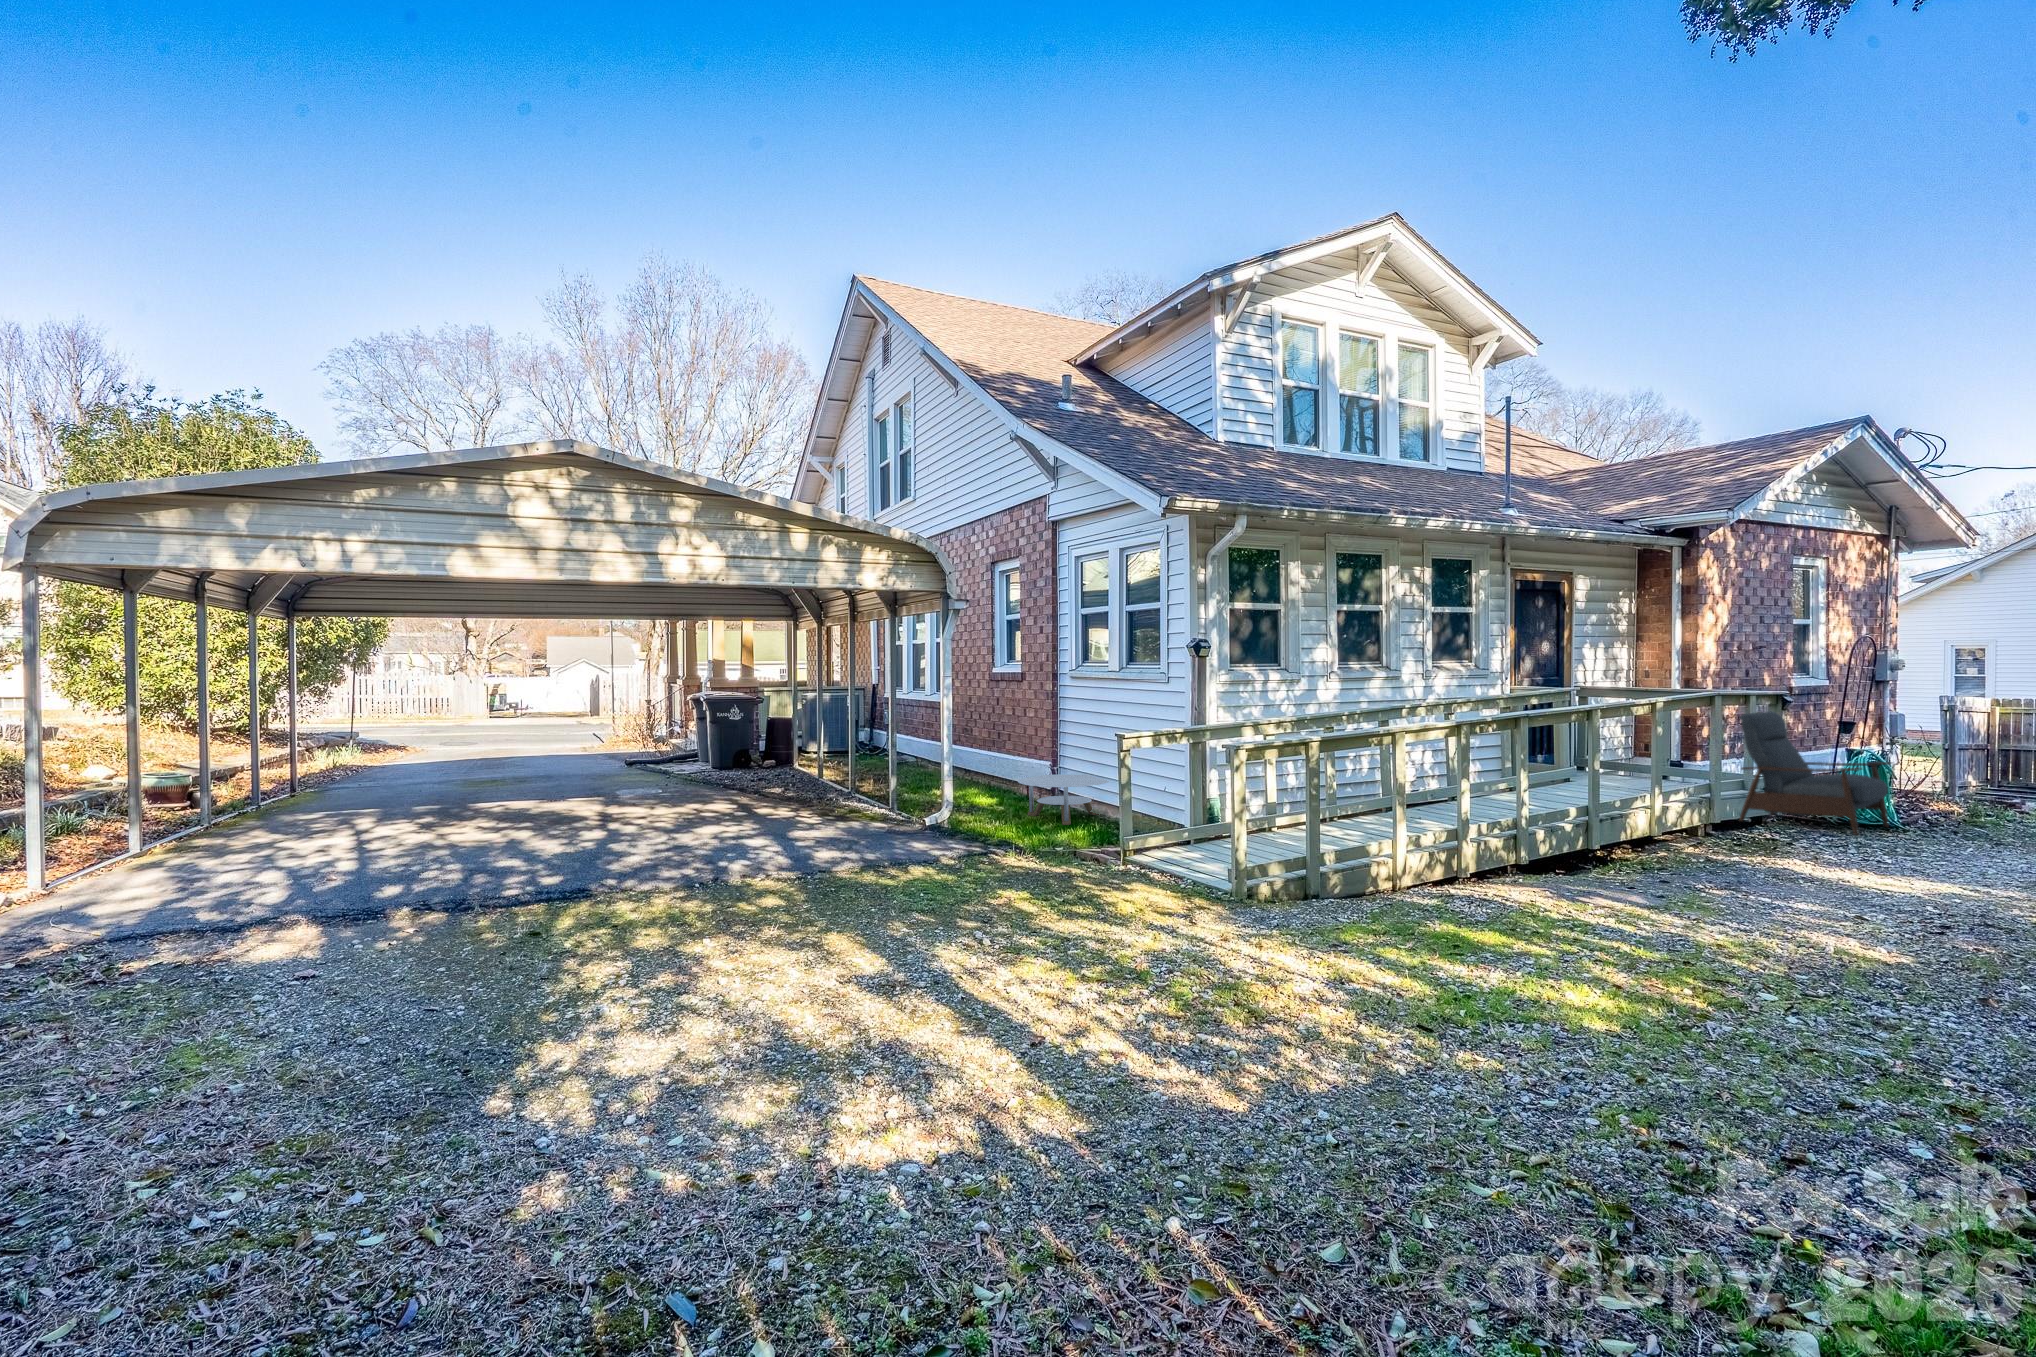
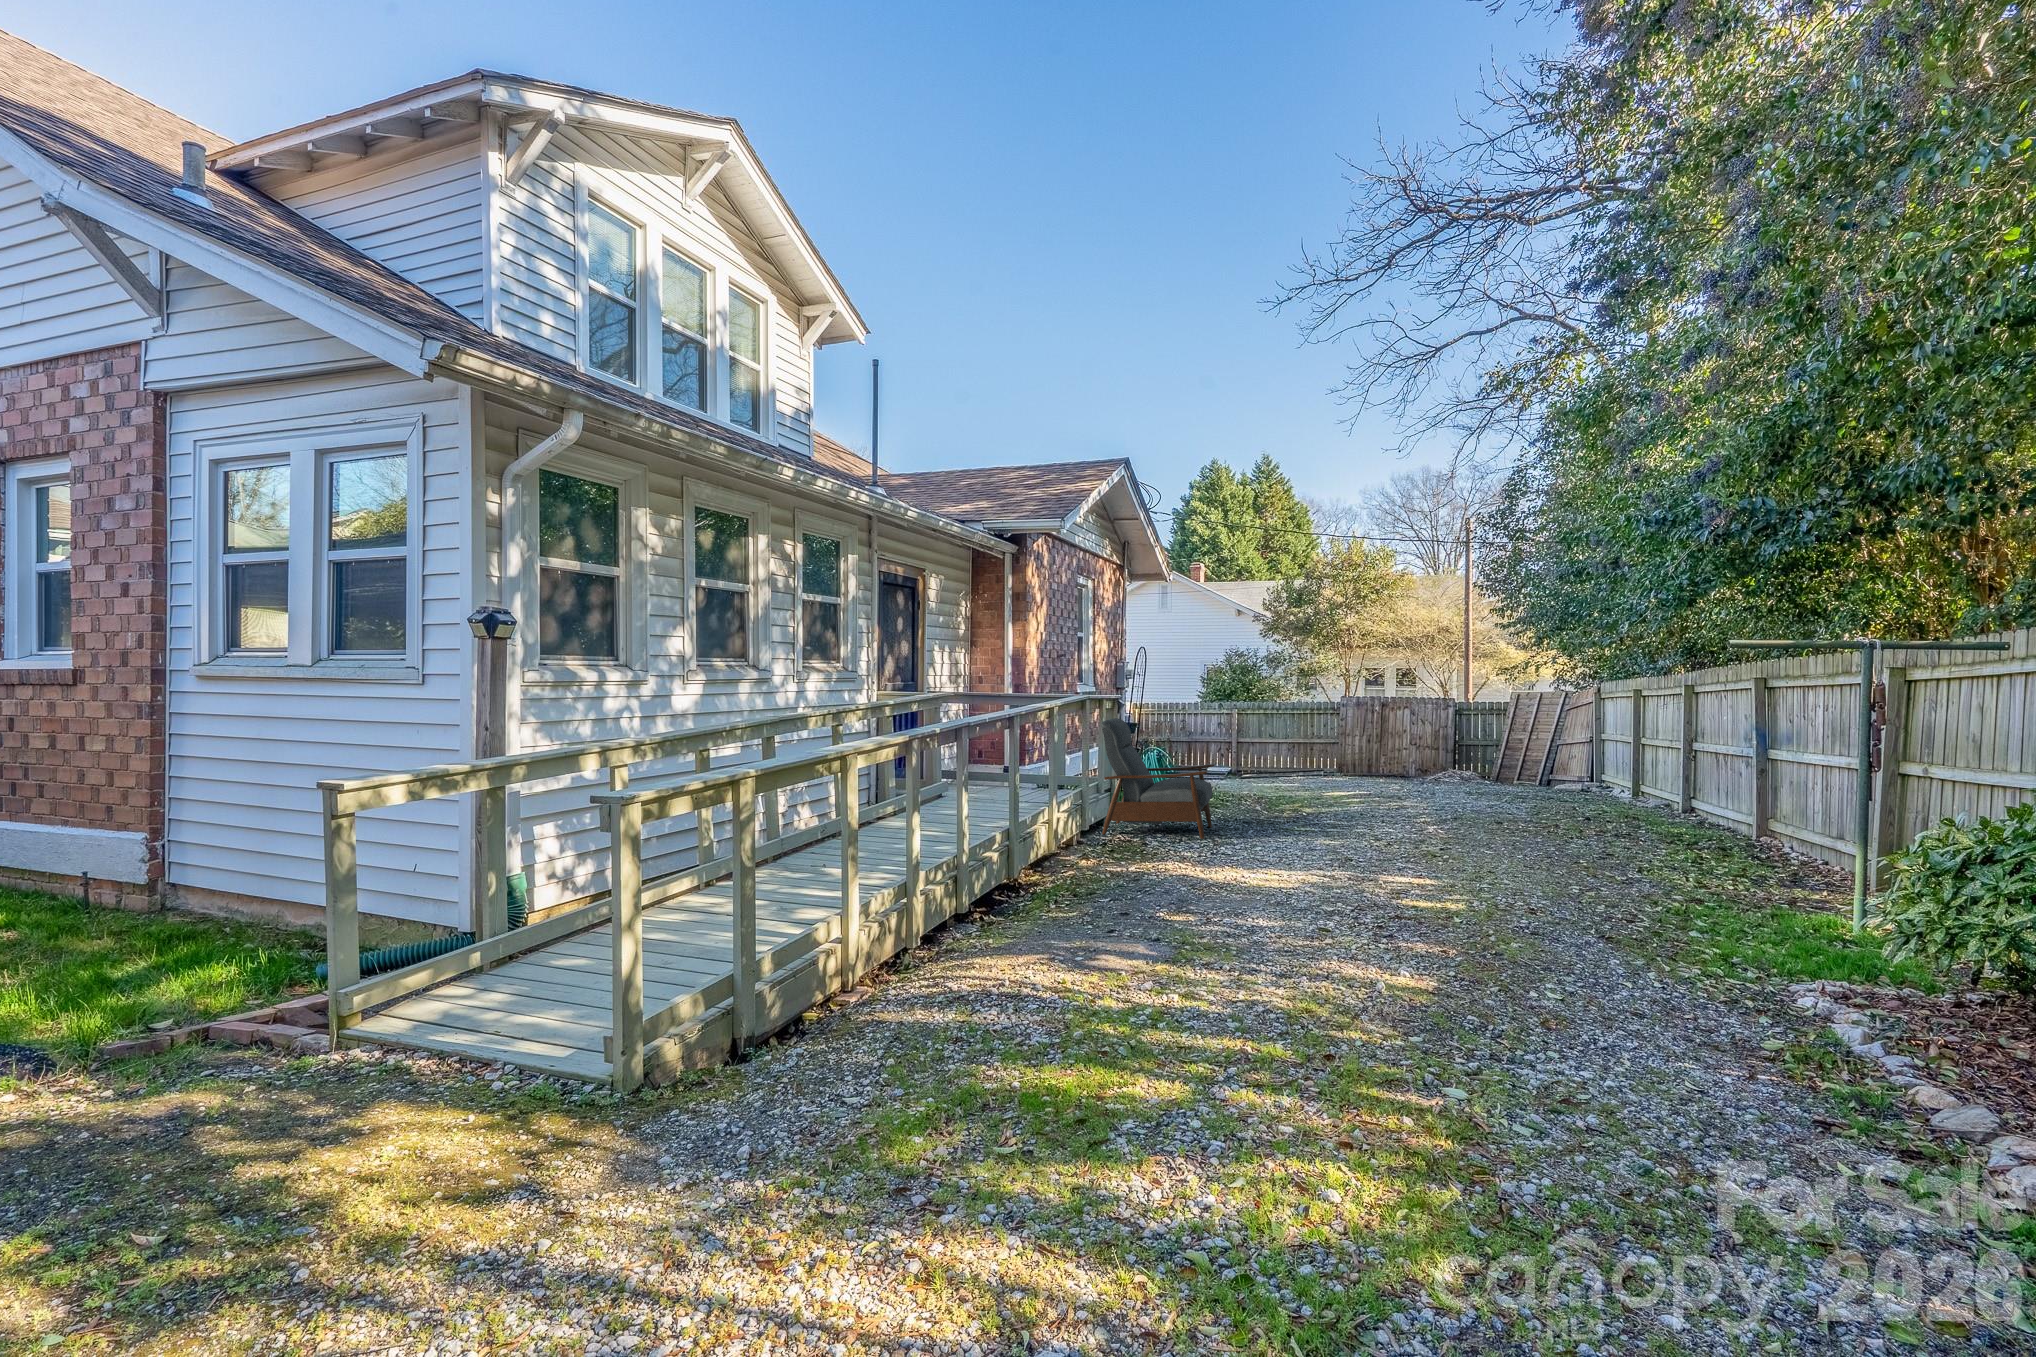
round table: present [1018,774,1109,825] -> none [63,858,294,965]

